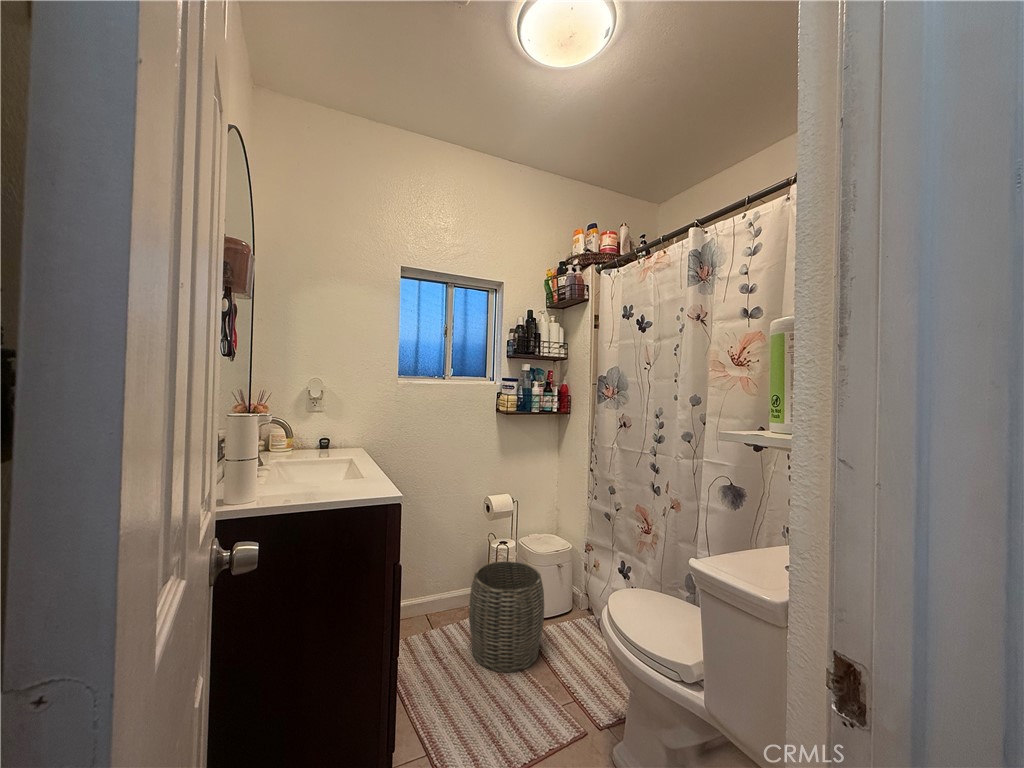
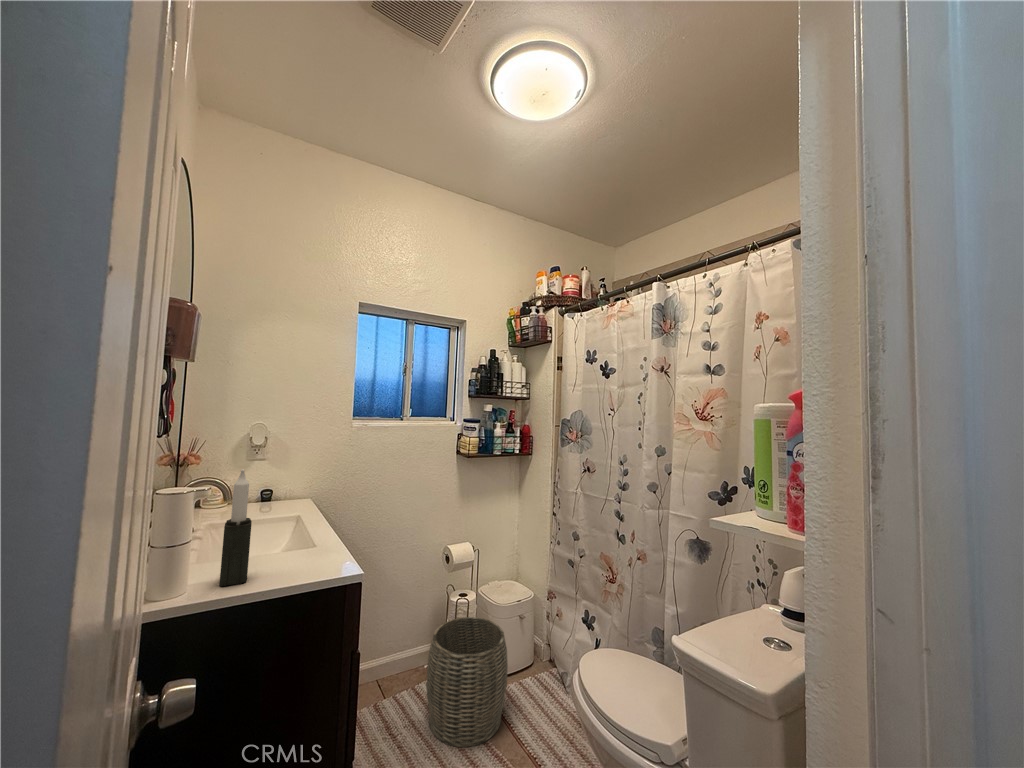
candle: none [286,400,310,498] -> present [219,469,252,586]

